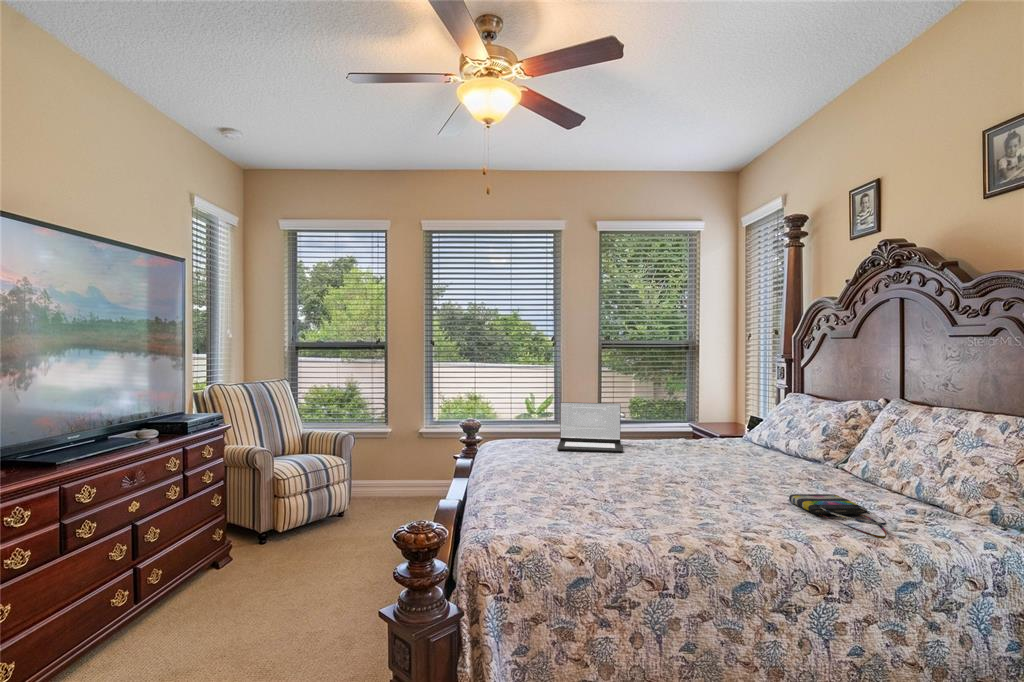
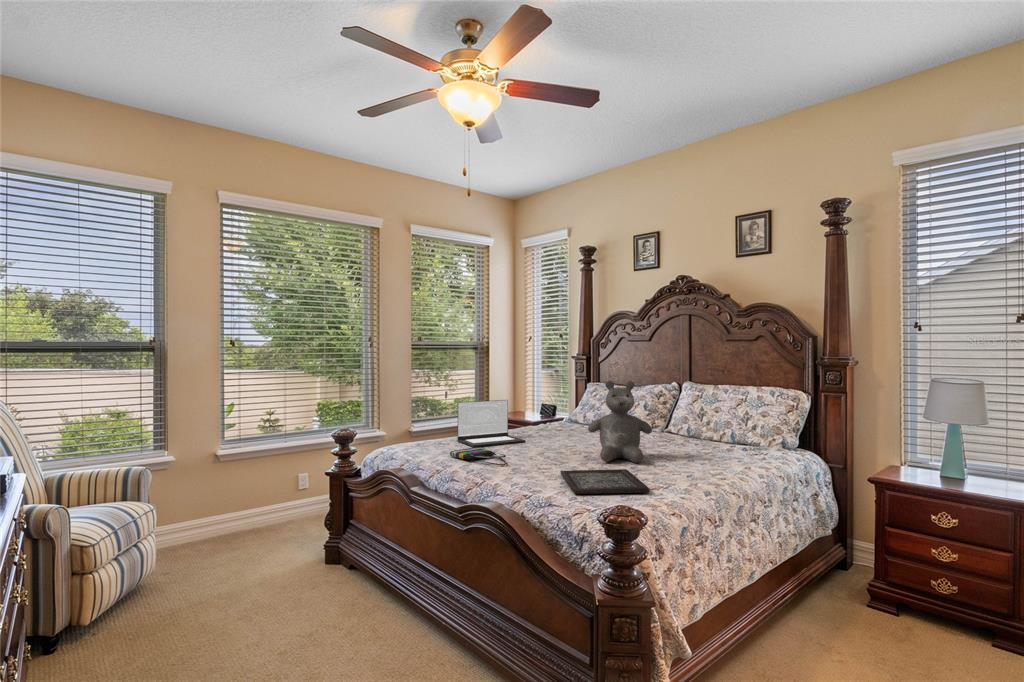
teddy bear: none [638,389,724,499] -> present [588,381,652,463]
tray: none [511,489,635,536] -> present [560,469,649,494]
tote bag: present [789,494,887,539] -> present [450,448,506,466]

